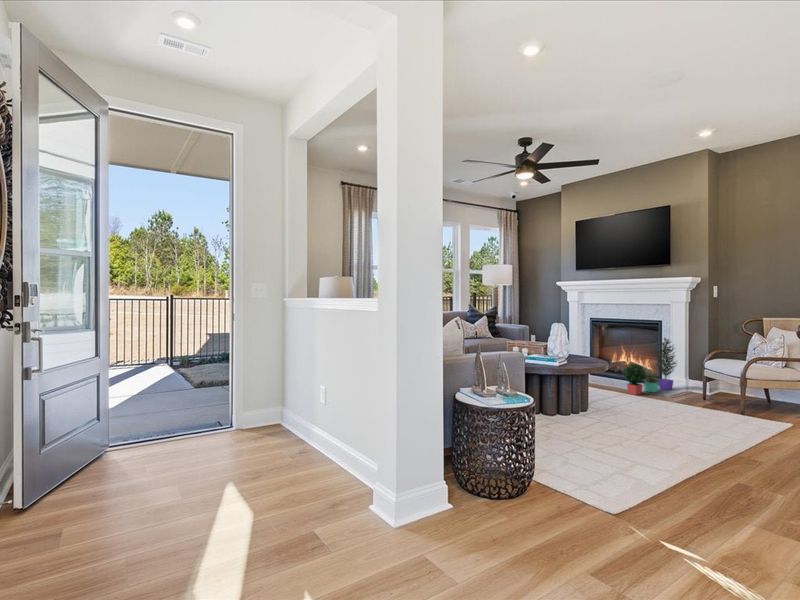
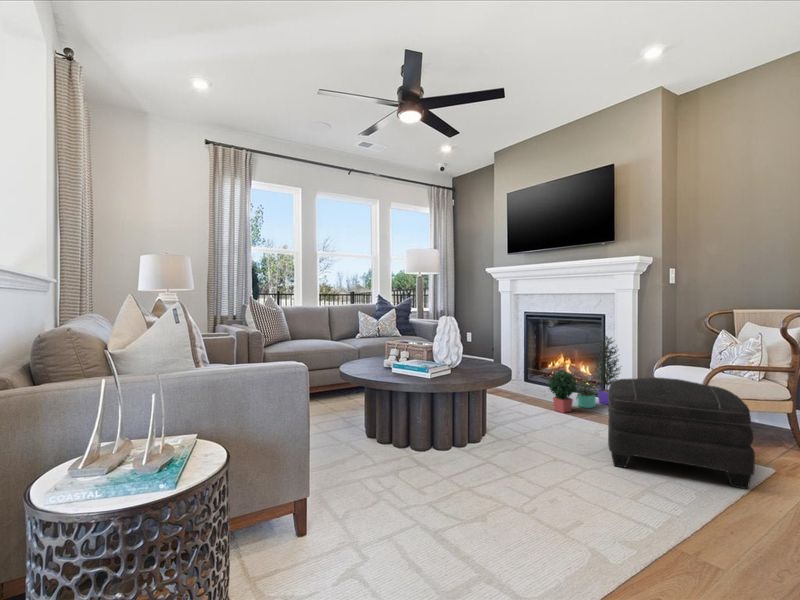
ottoman: none [678,366,779,432] -> present [608,378,755,489]

